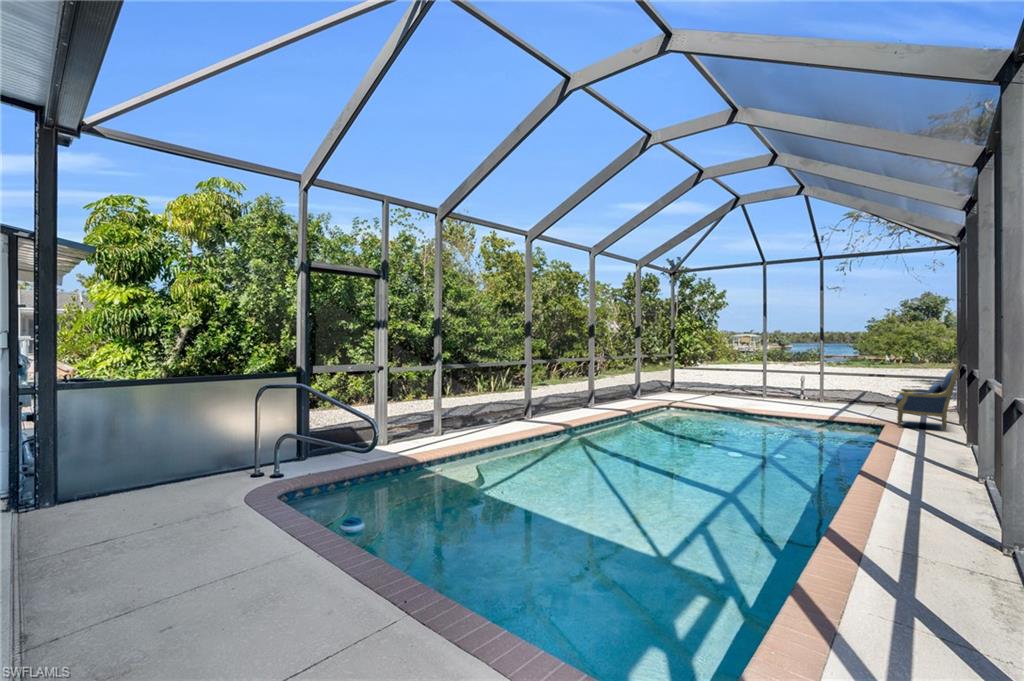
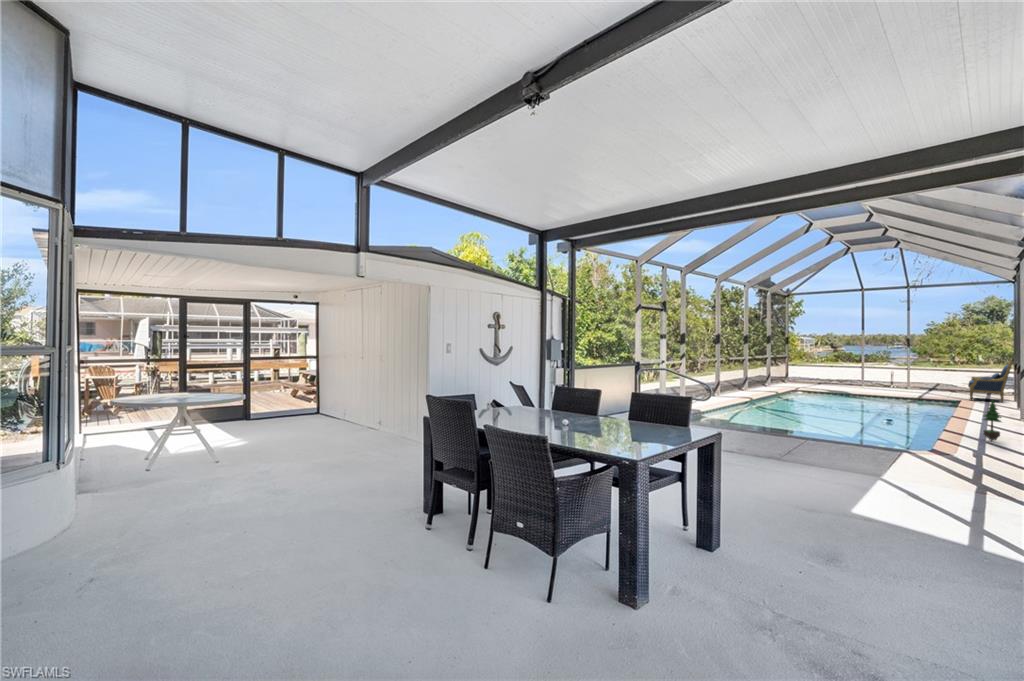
potted tree: none [901,467,950,572] -> present [983,400,1001,441]

